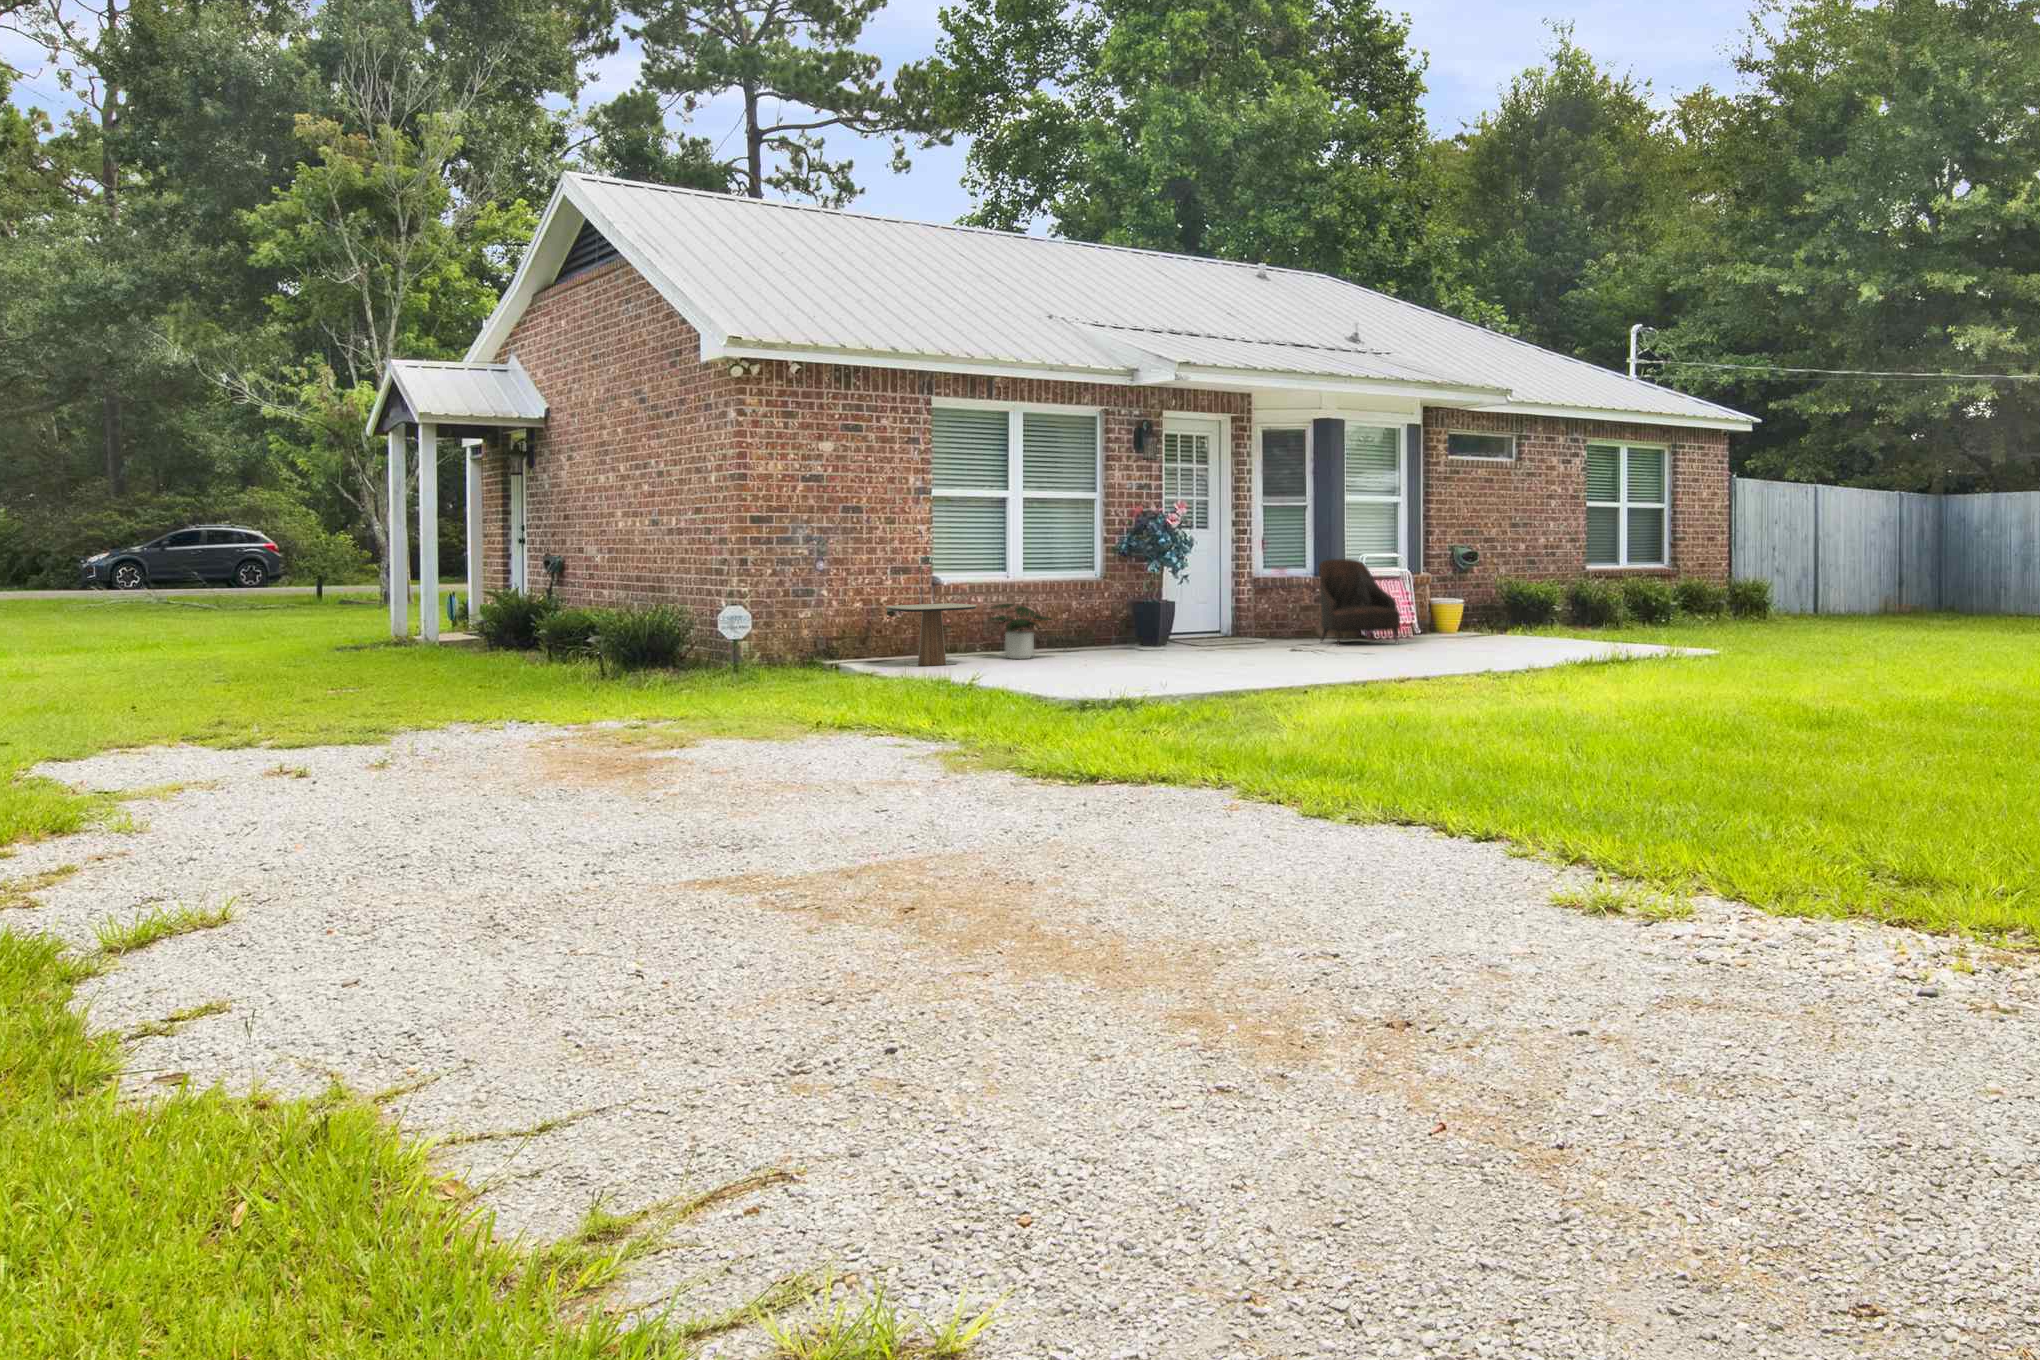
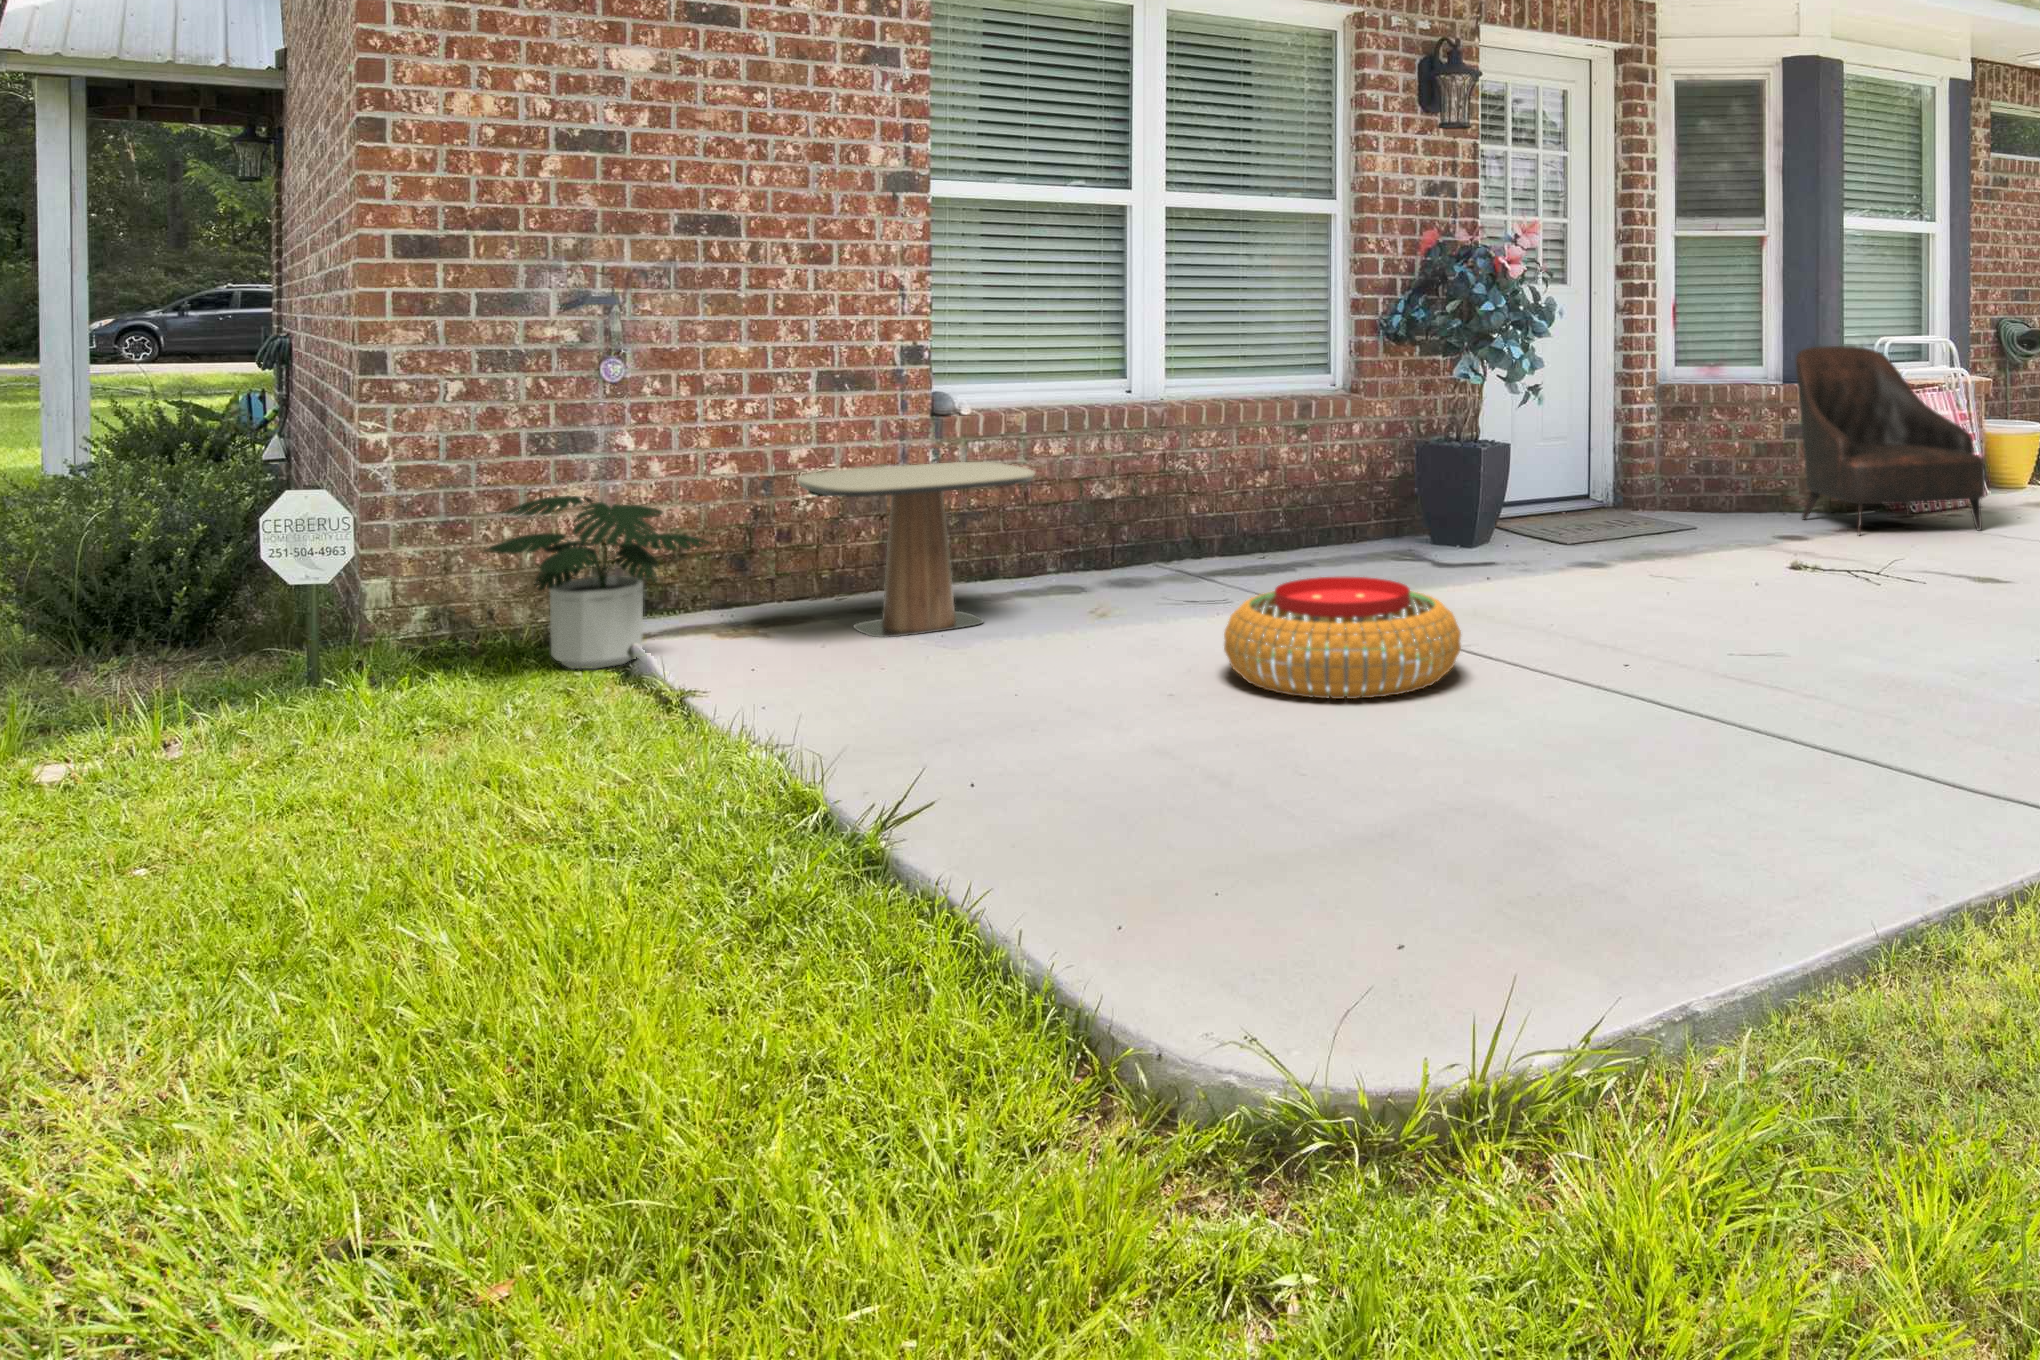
potted plant: present [989,603,1051,659] -> present [485,496,712,669]
pouf: none [1054,639,1138,674] -> present [1224,577,1461,699]

